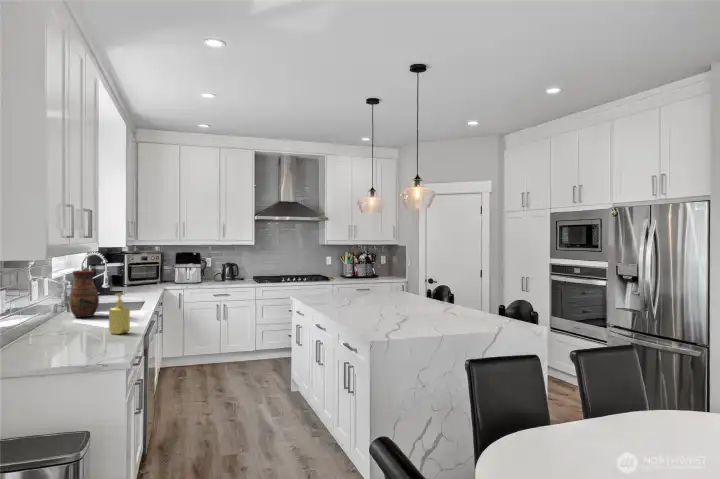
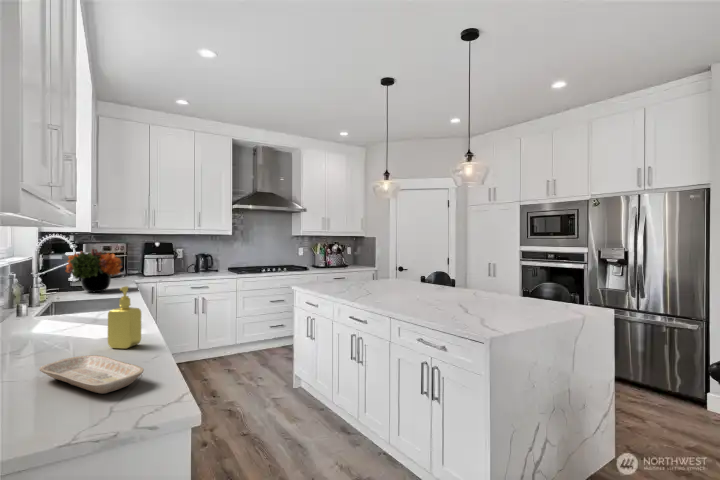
flower arrangement: none [104,261,149,297] -> present [66,249,122,292]
vase: present [69,270,99,317] -> none [27,258,73,324]
tray: none [63,335,115,354] -> present [39,355,144,394]

